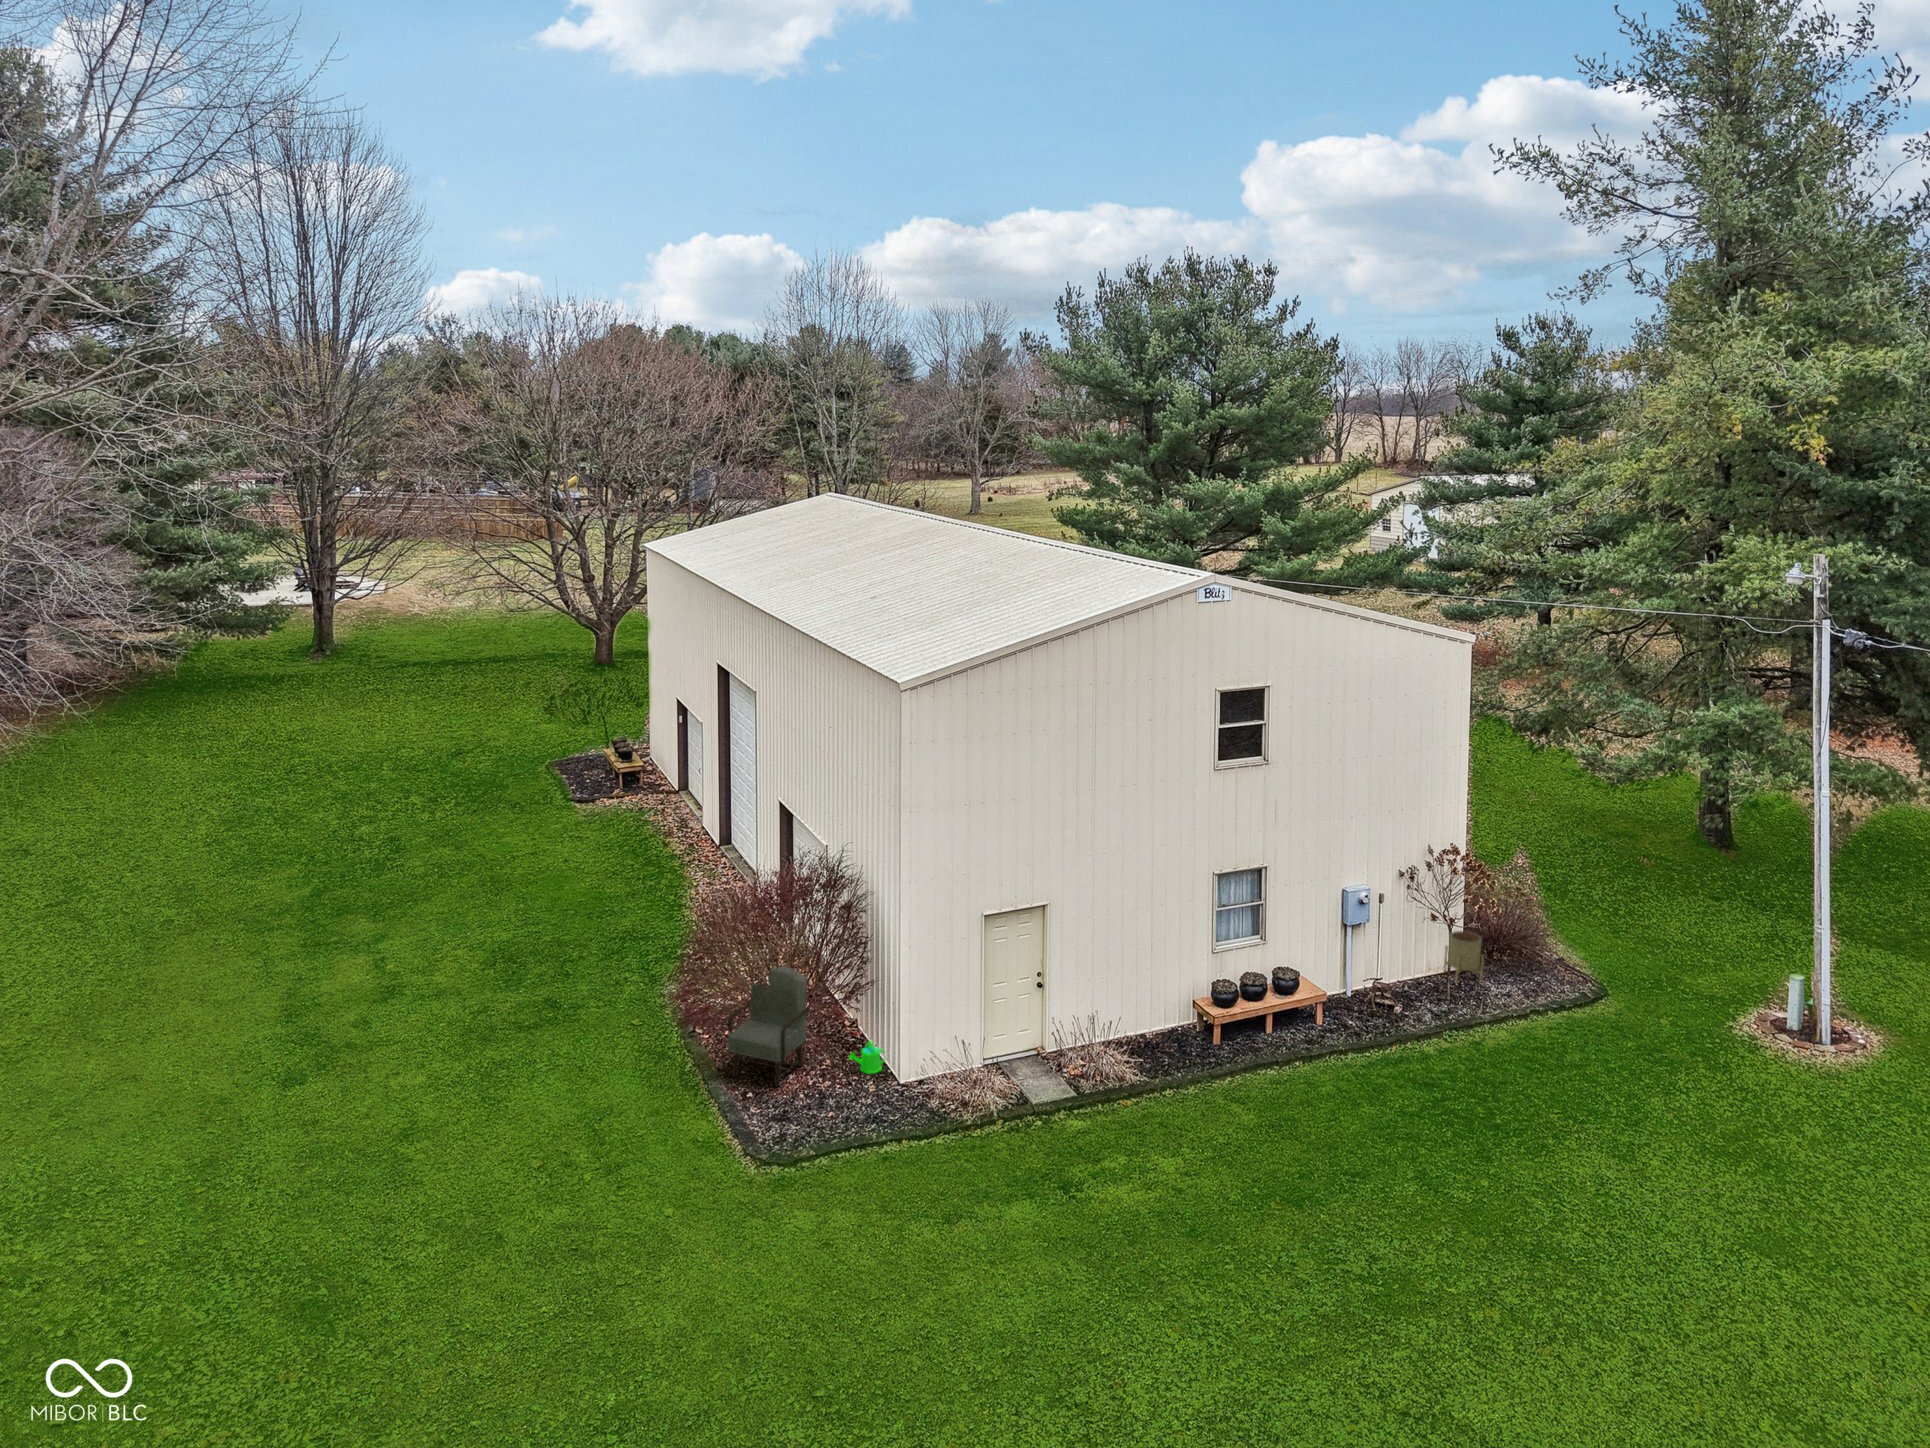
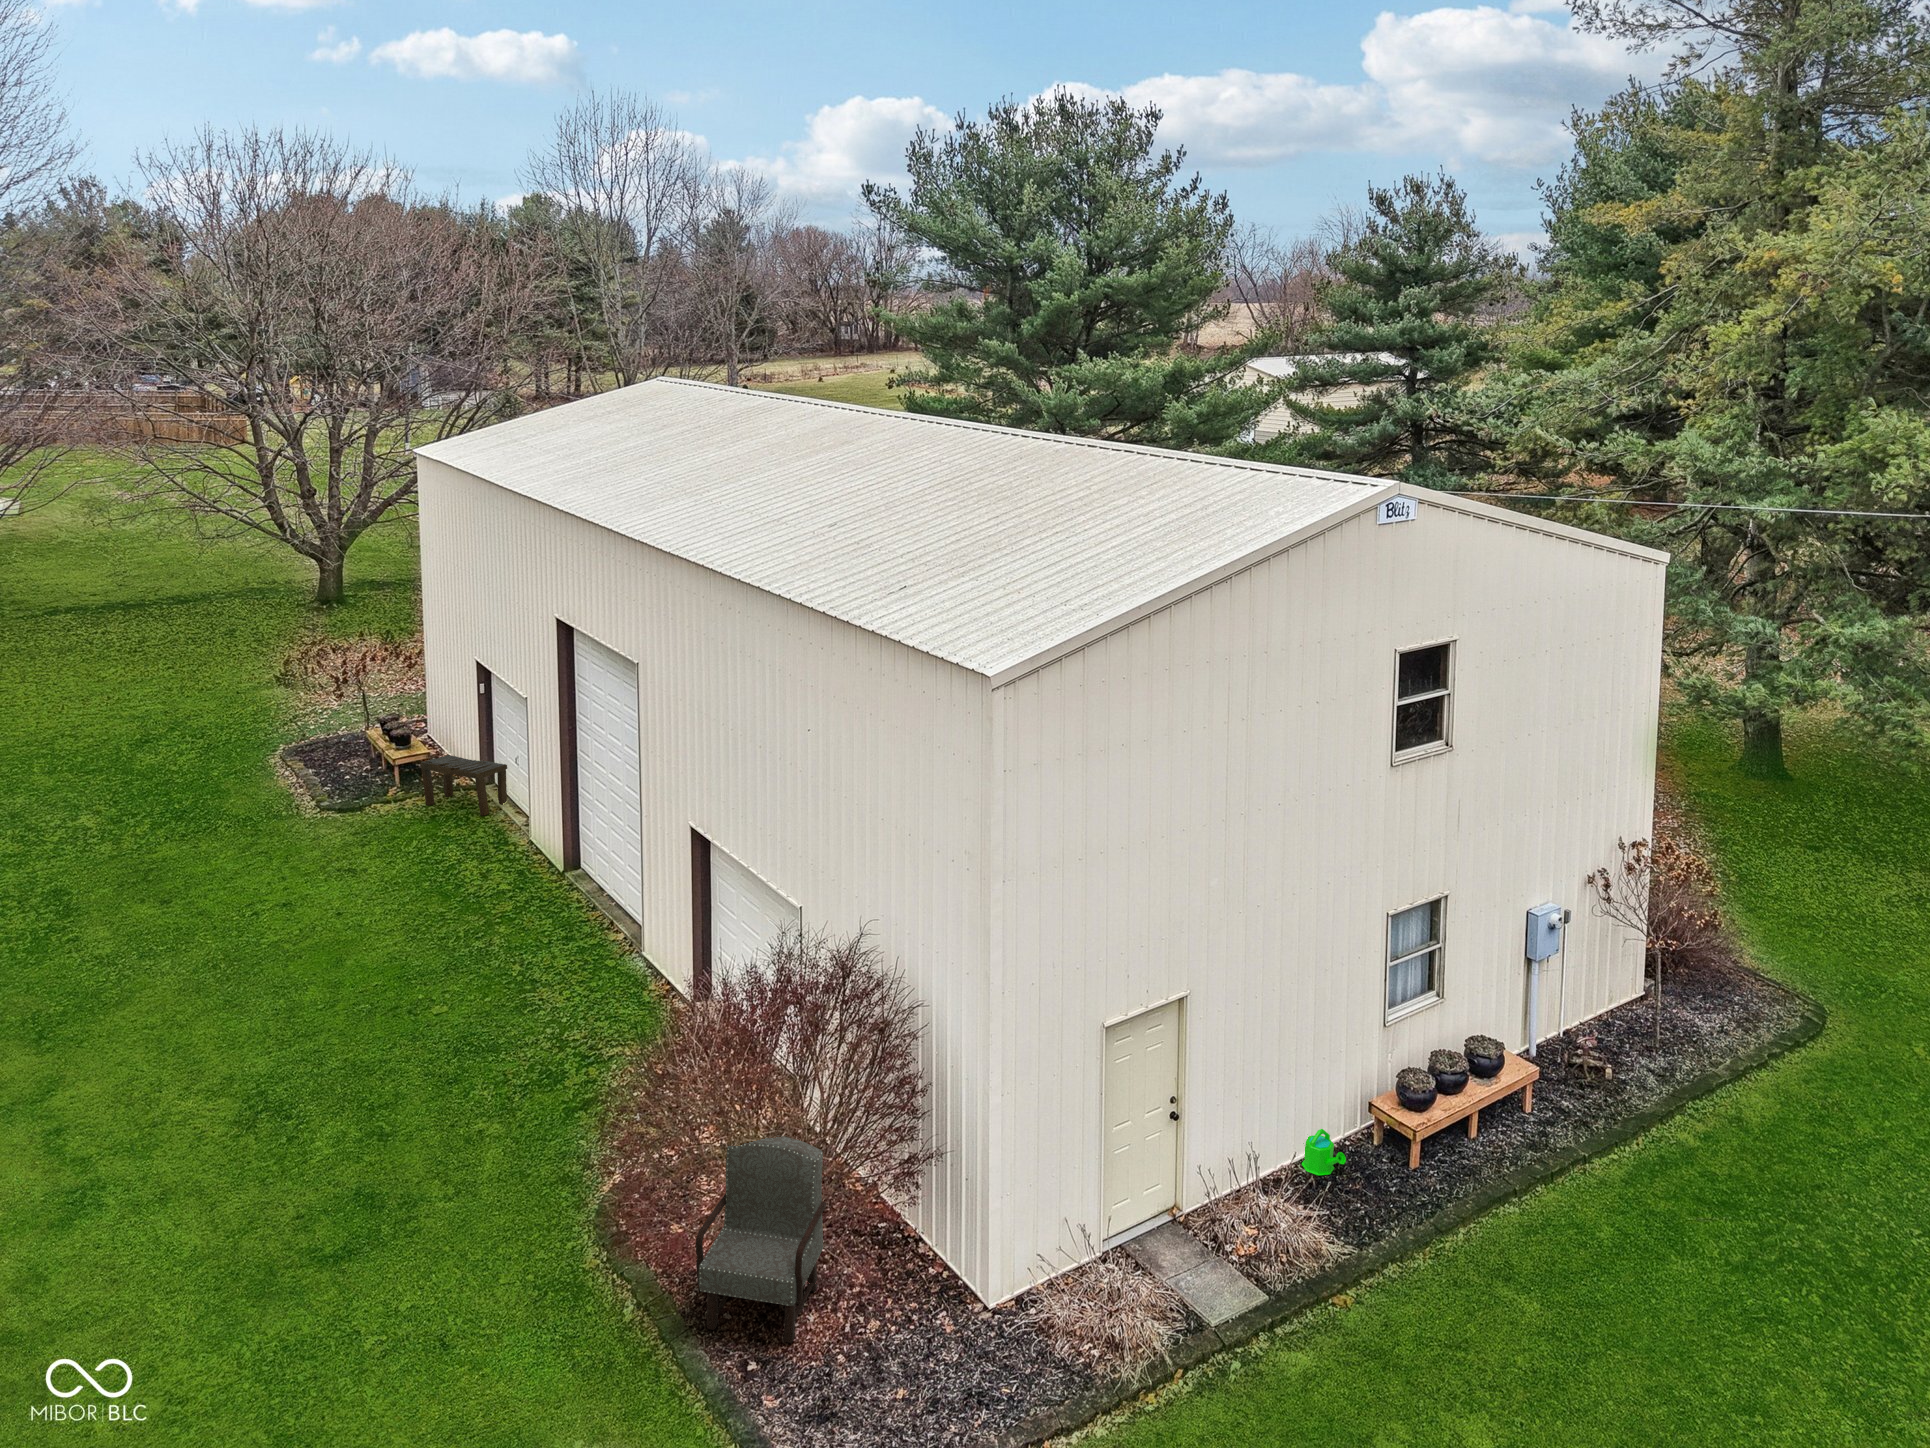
bench: none [635,766,693,809] -> present [420,755,507,816]
planter: present [1444,931,1484,982] -> none [1621,950,1683,1021]
watering can: present [849,1041,885,1073] -> present [1302,1129,1346,1176]

